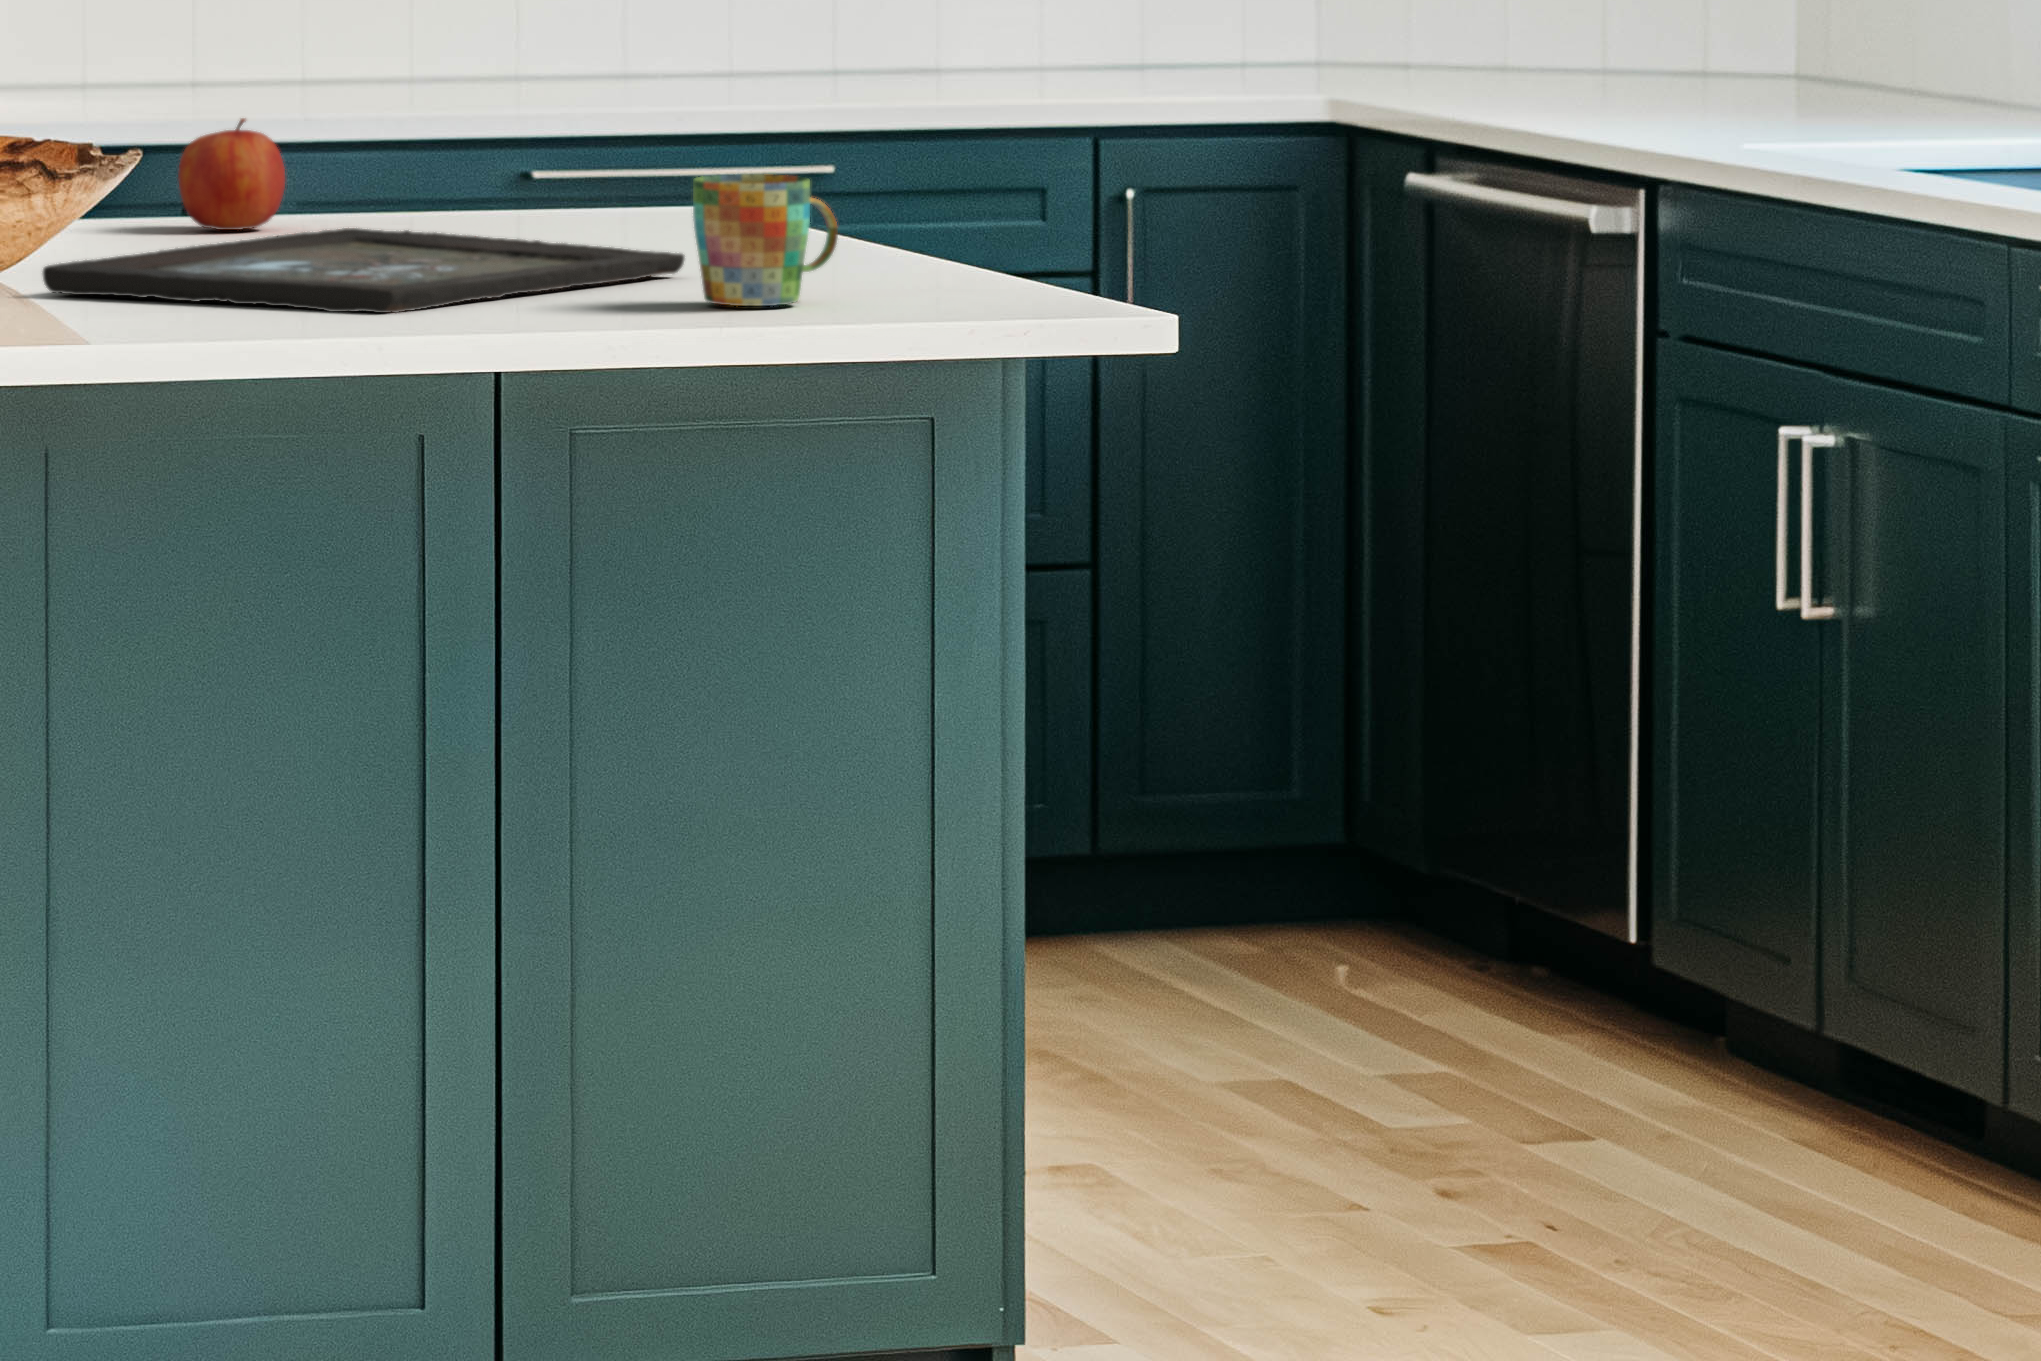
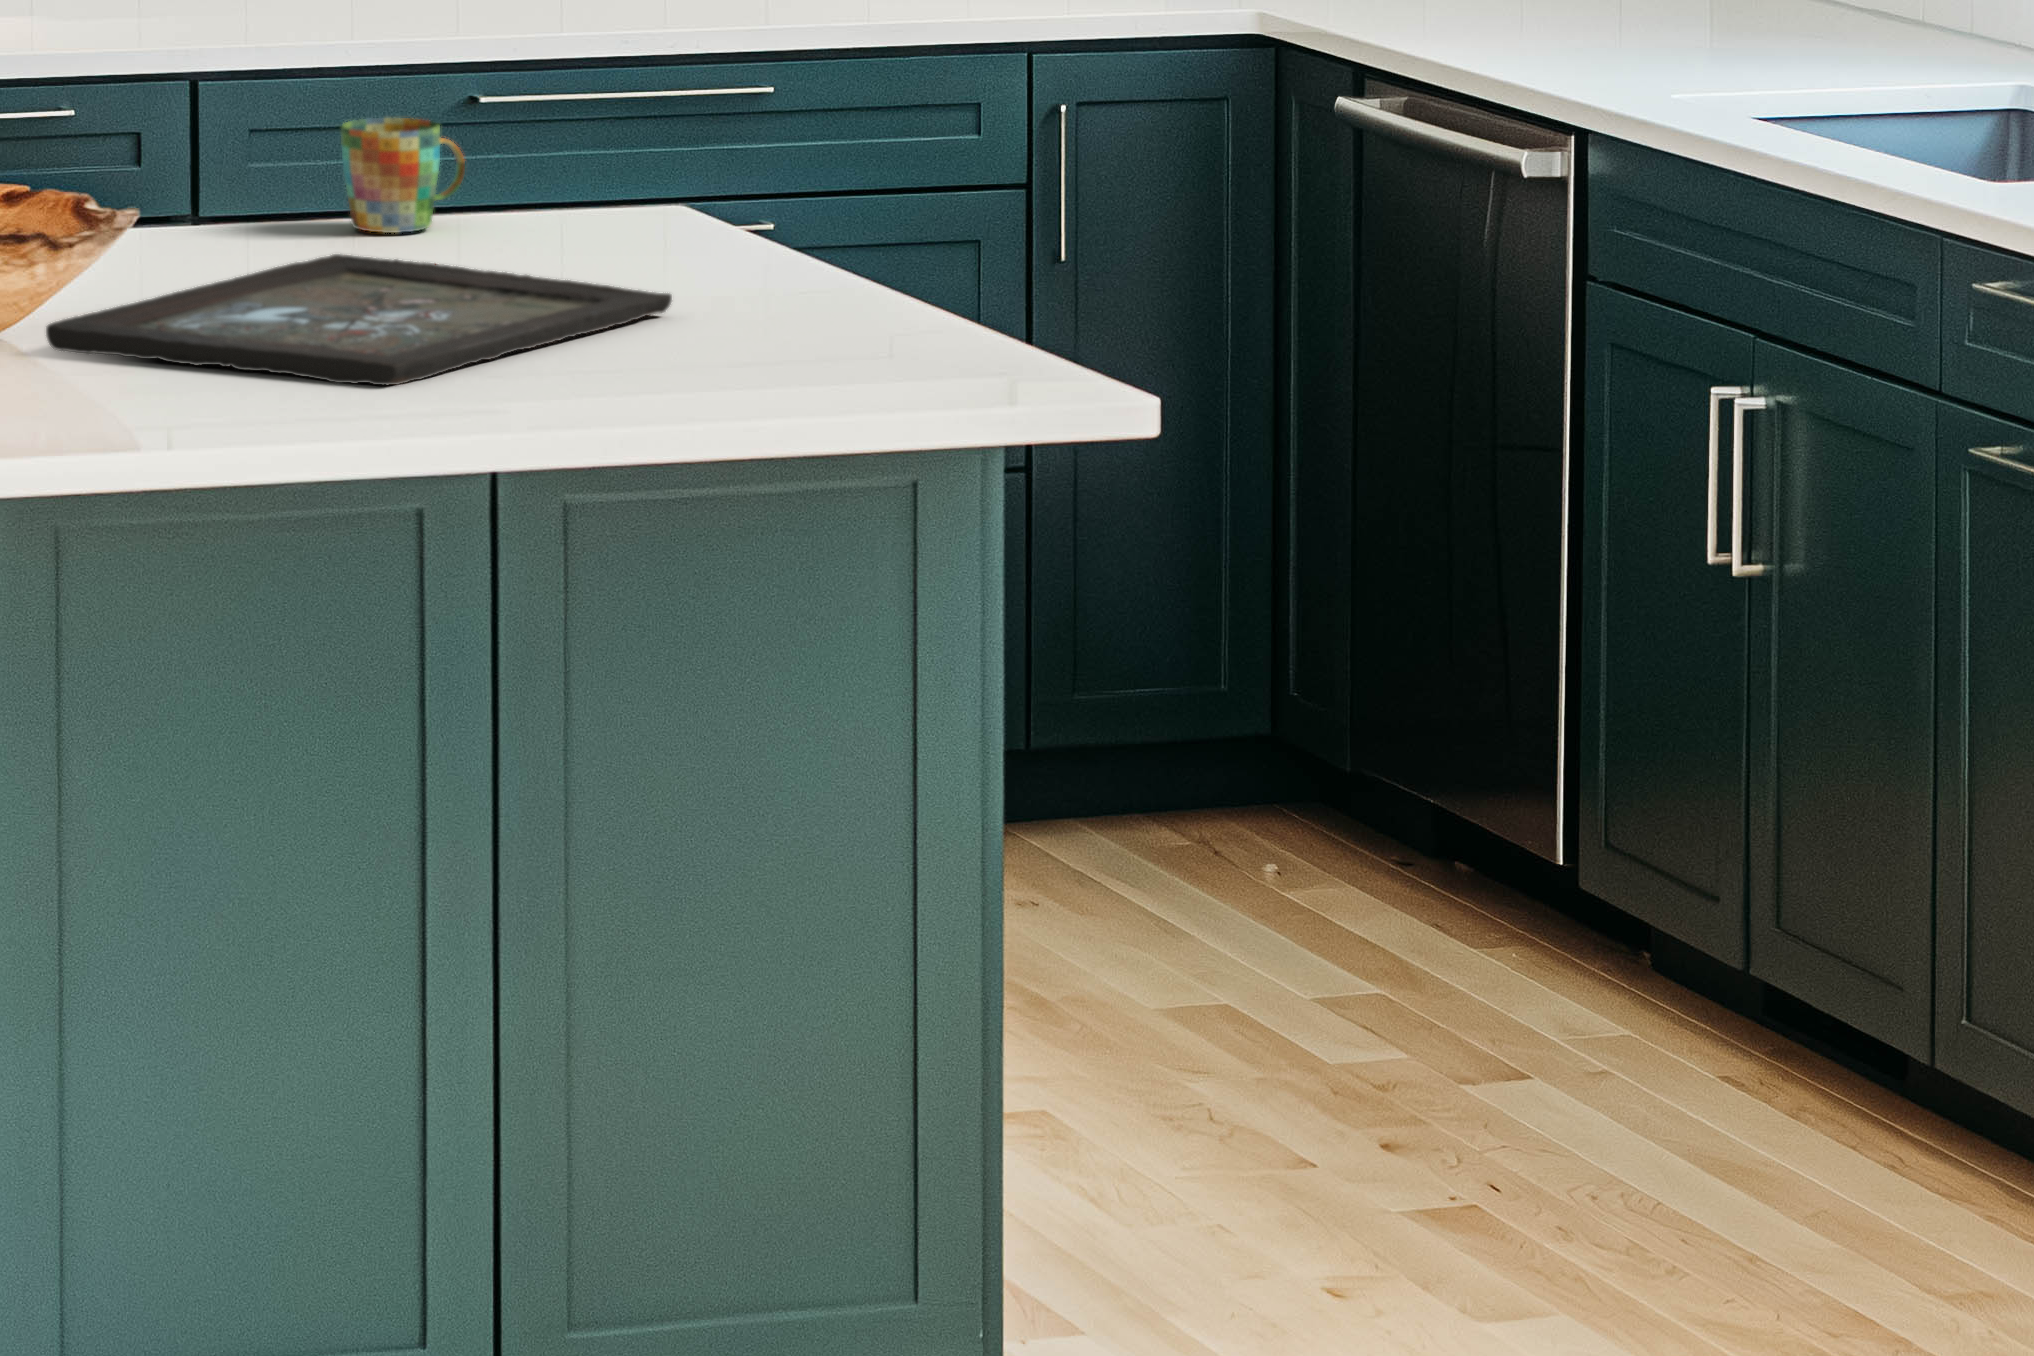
fruit: present [178,118,285,230] -> none [163,116,268,227]
mug: present [693,174,838,306] -> present [341,118,465,233]

